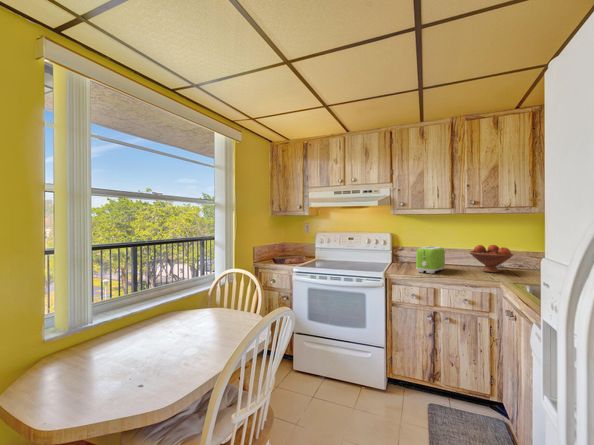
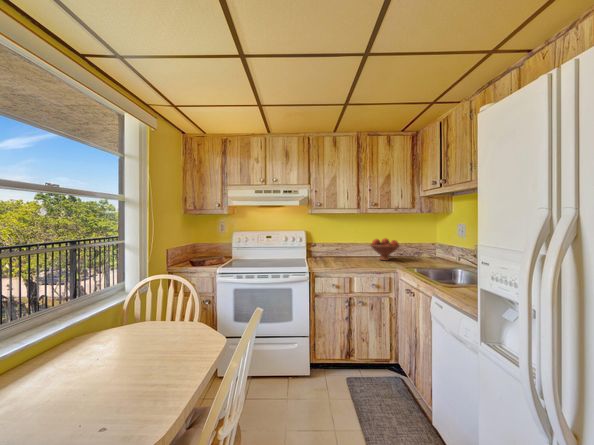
toaster: present [416,246,445,273] -> none [332,241,352,265]

